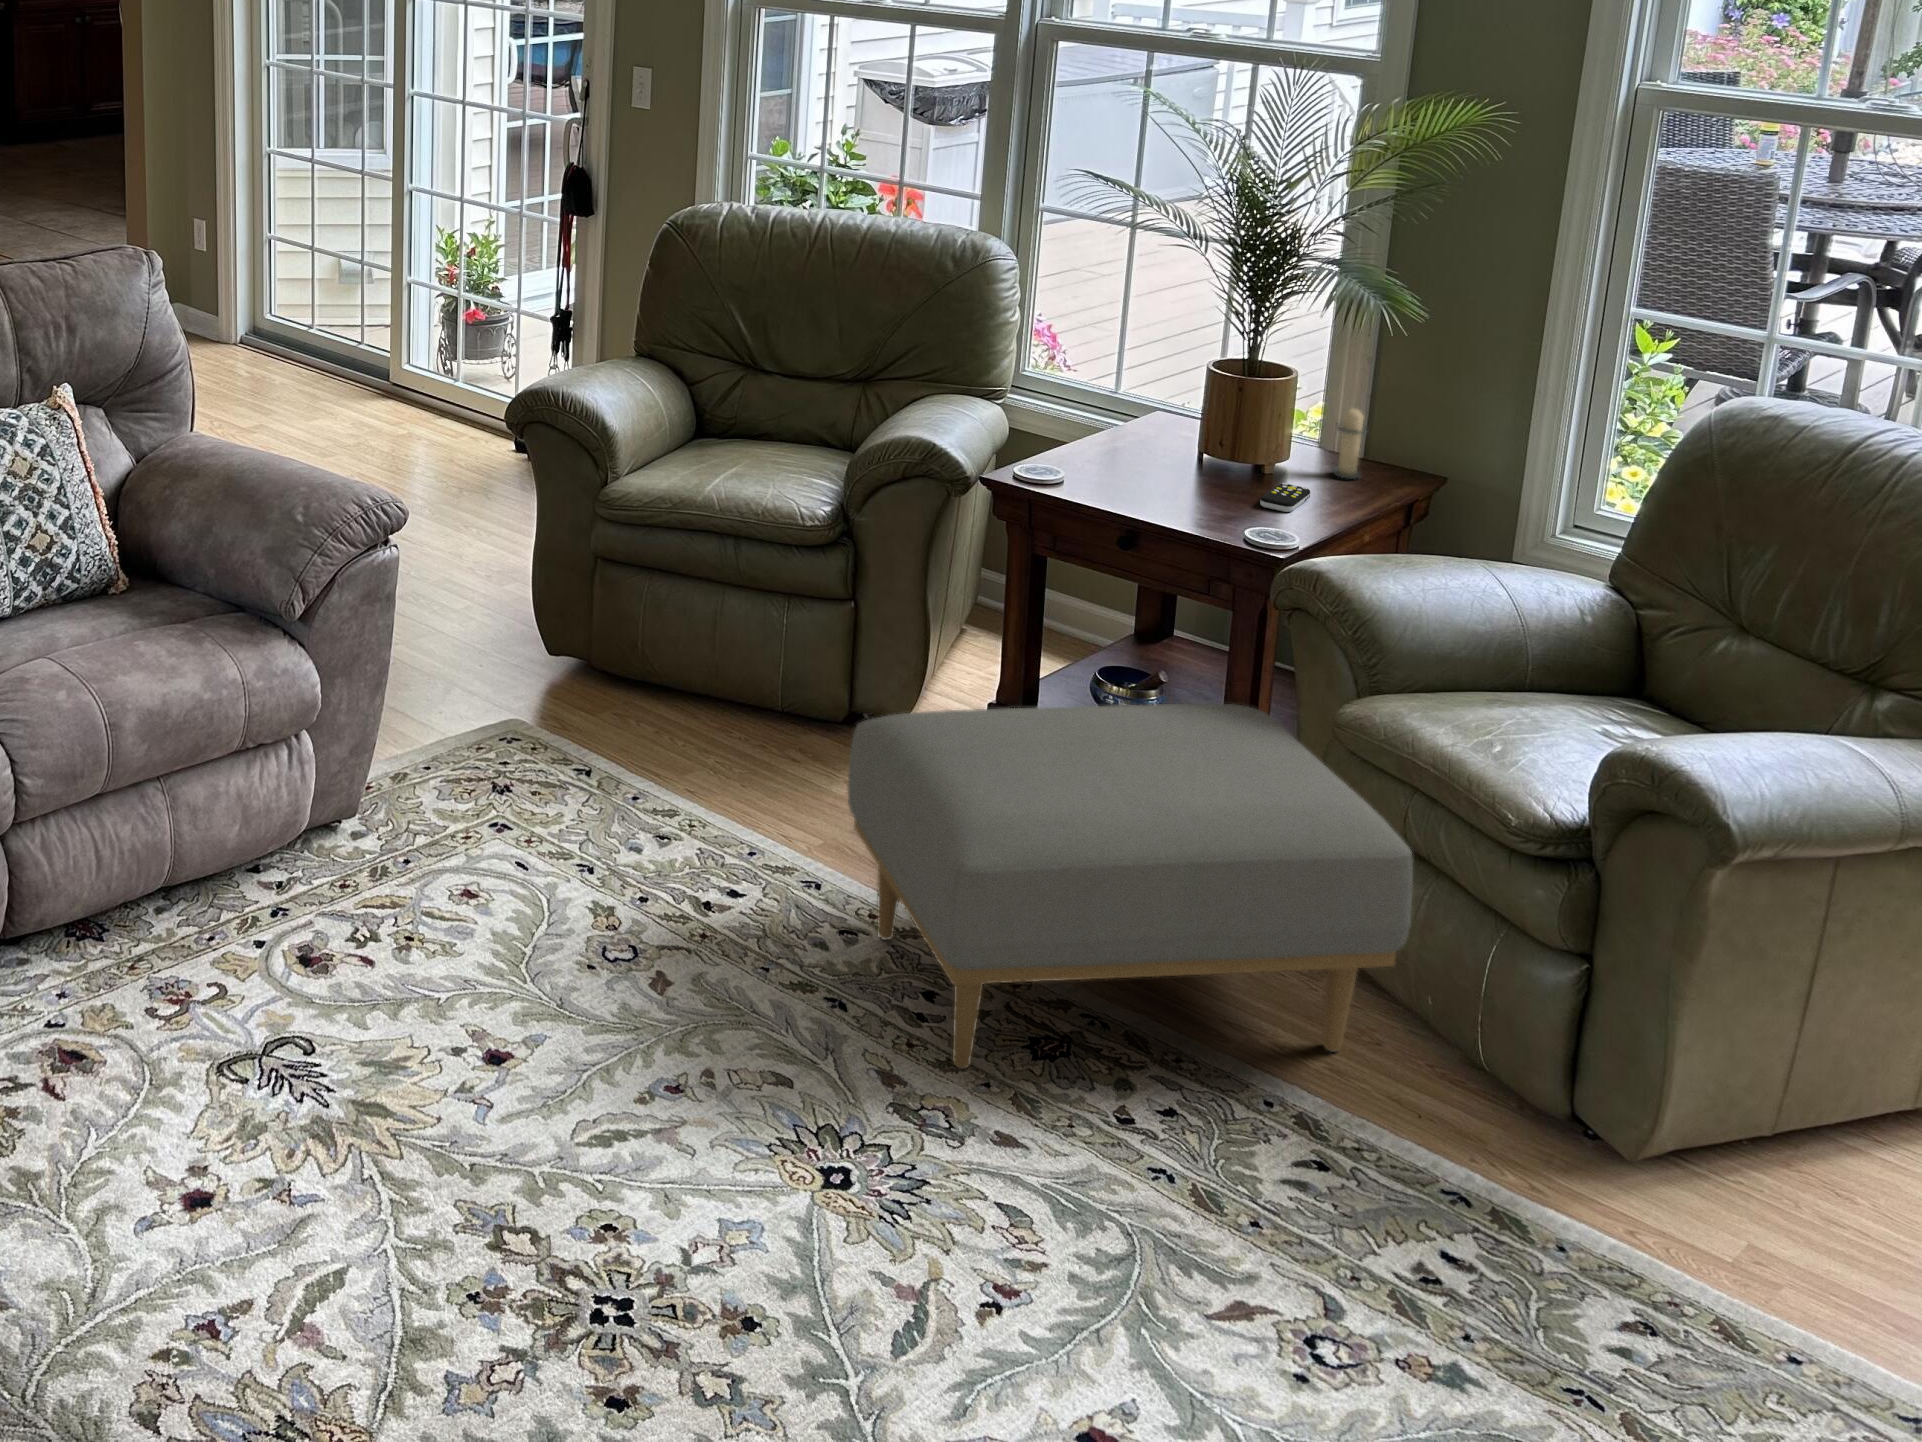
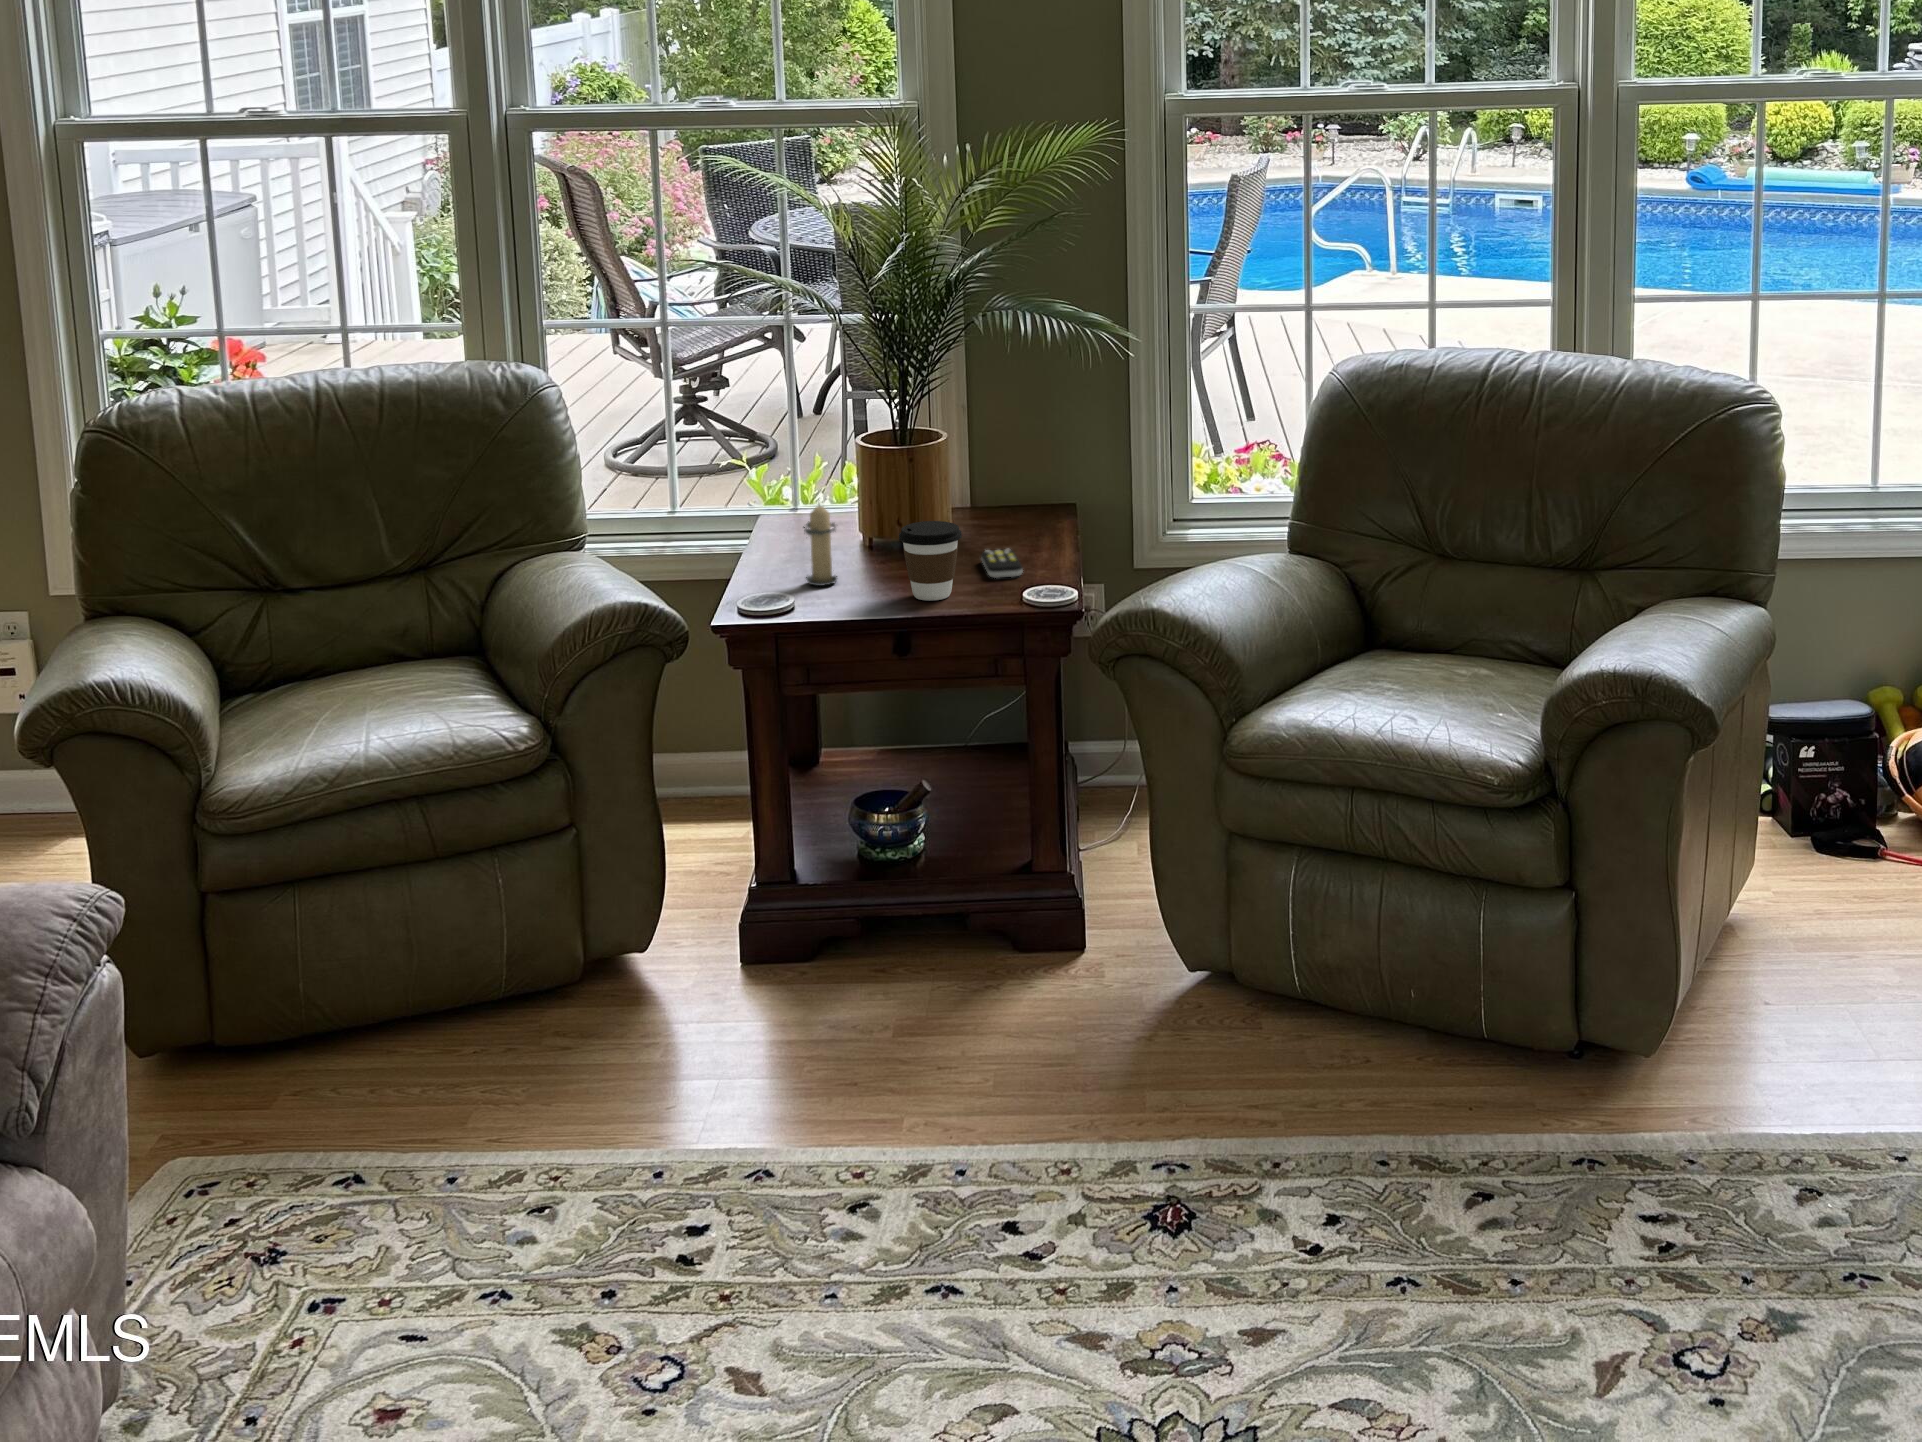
candle: present [1332,408,1368,479] -> present [803,505,838,586]
coffee cup: none [1164,437,1224,510] -> present [899,521,962,601]
ottoman: present [848,703,1413,1069] -> none [824,775,1414,1287]

